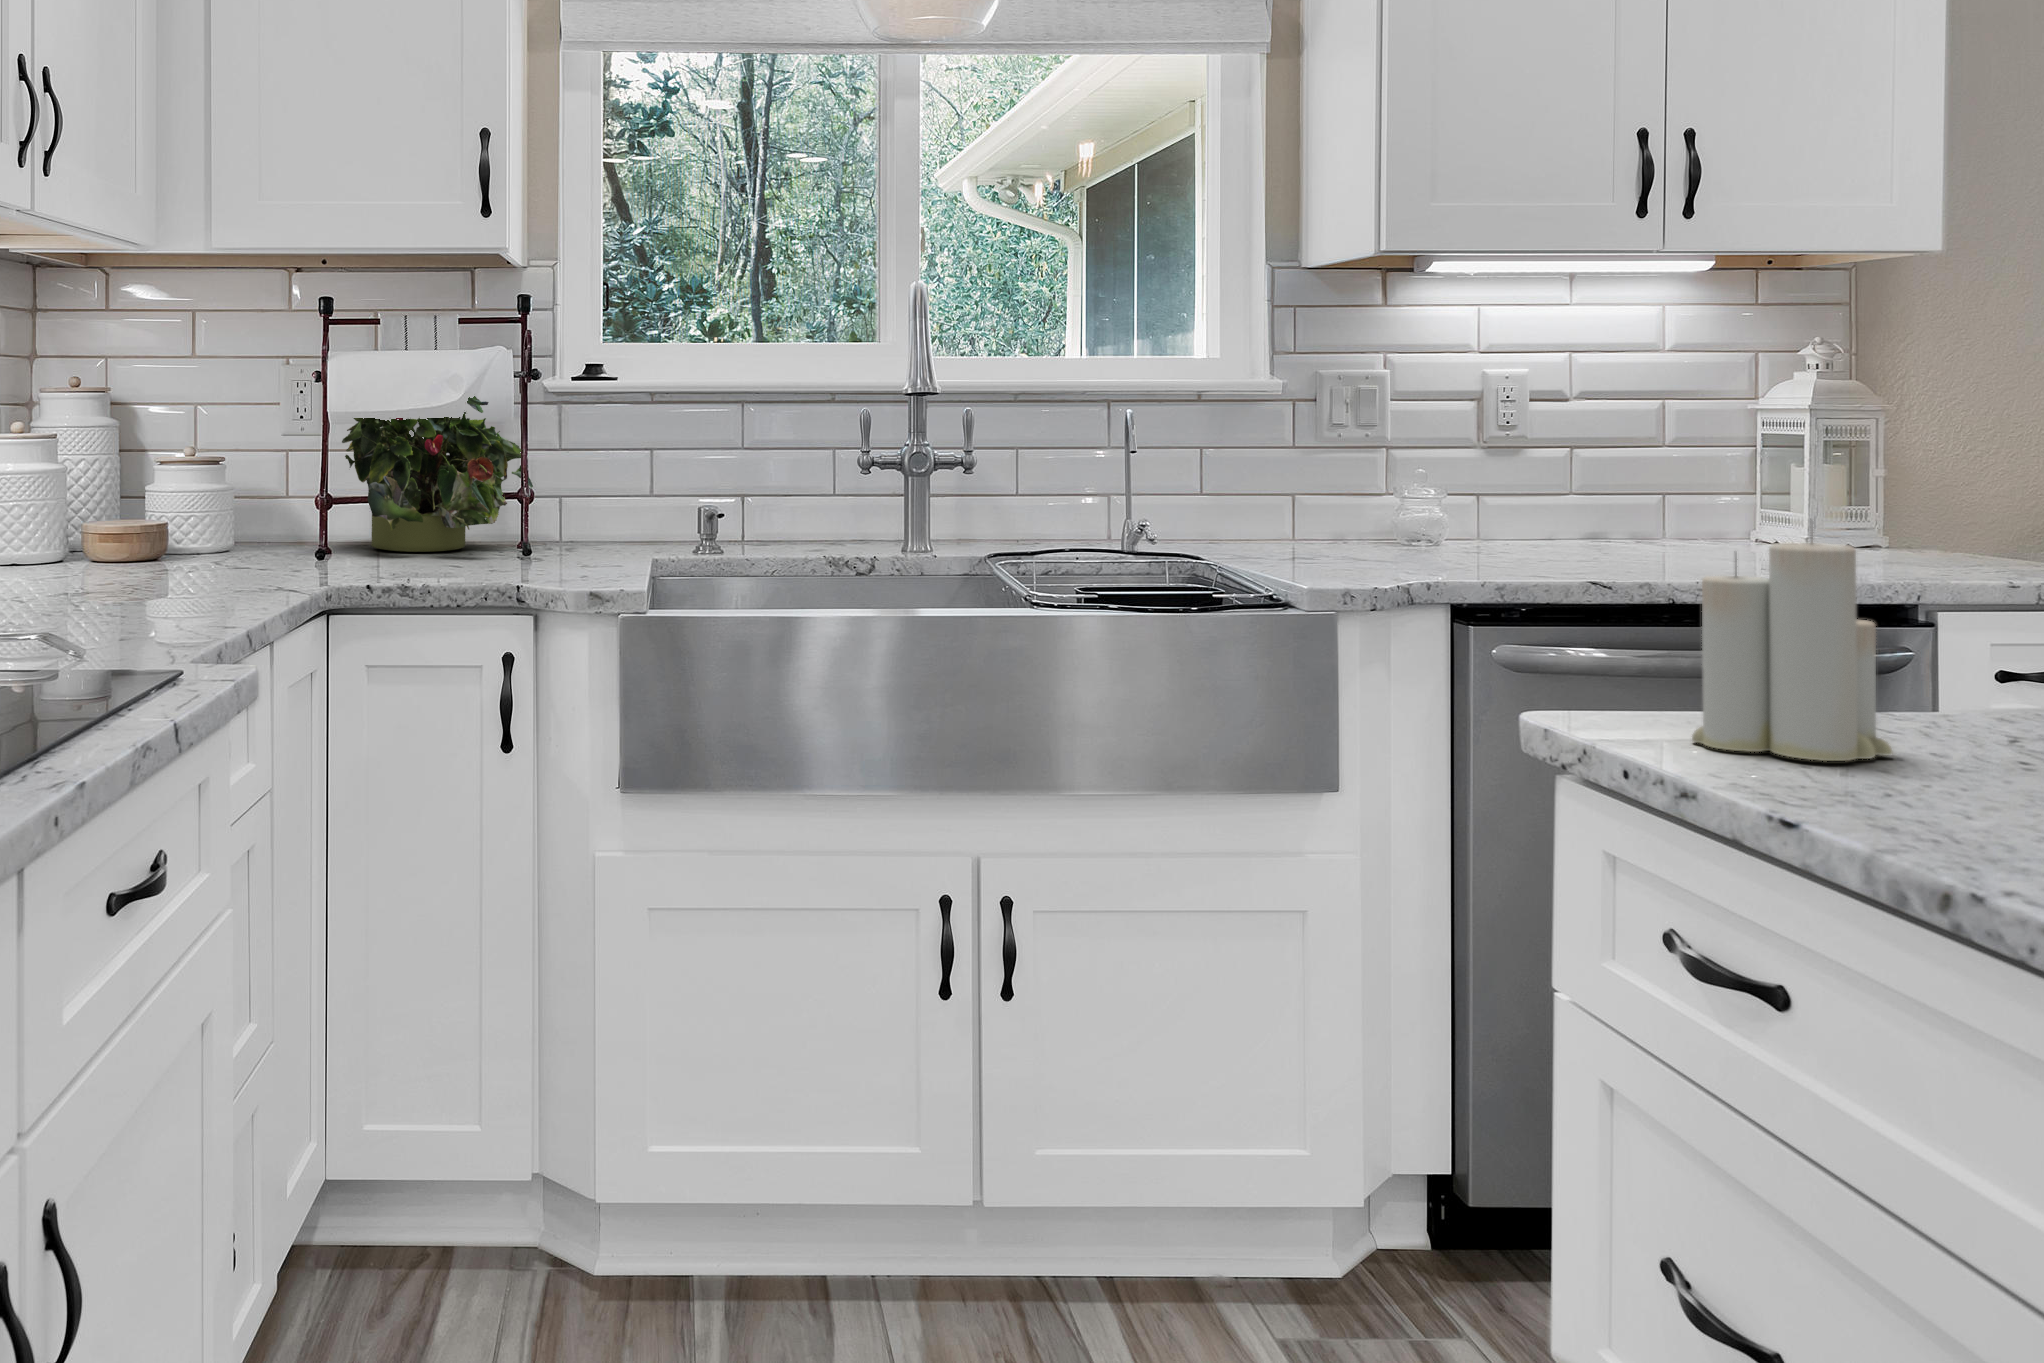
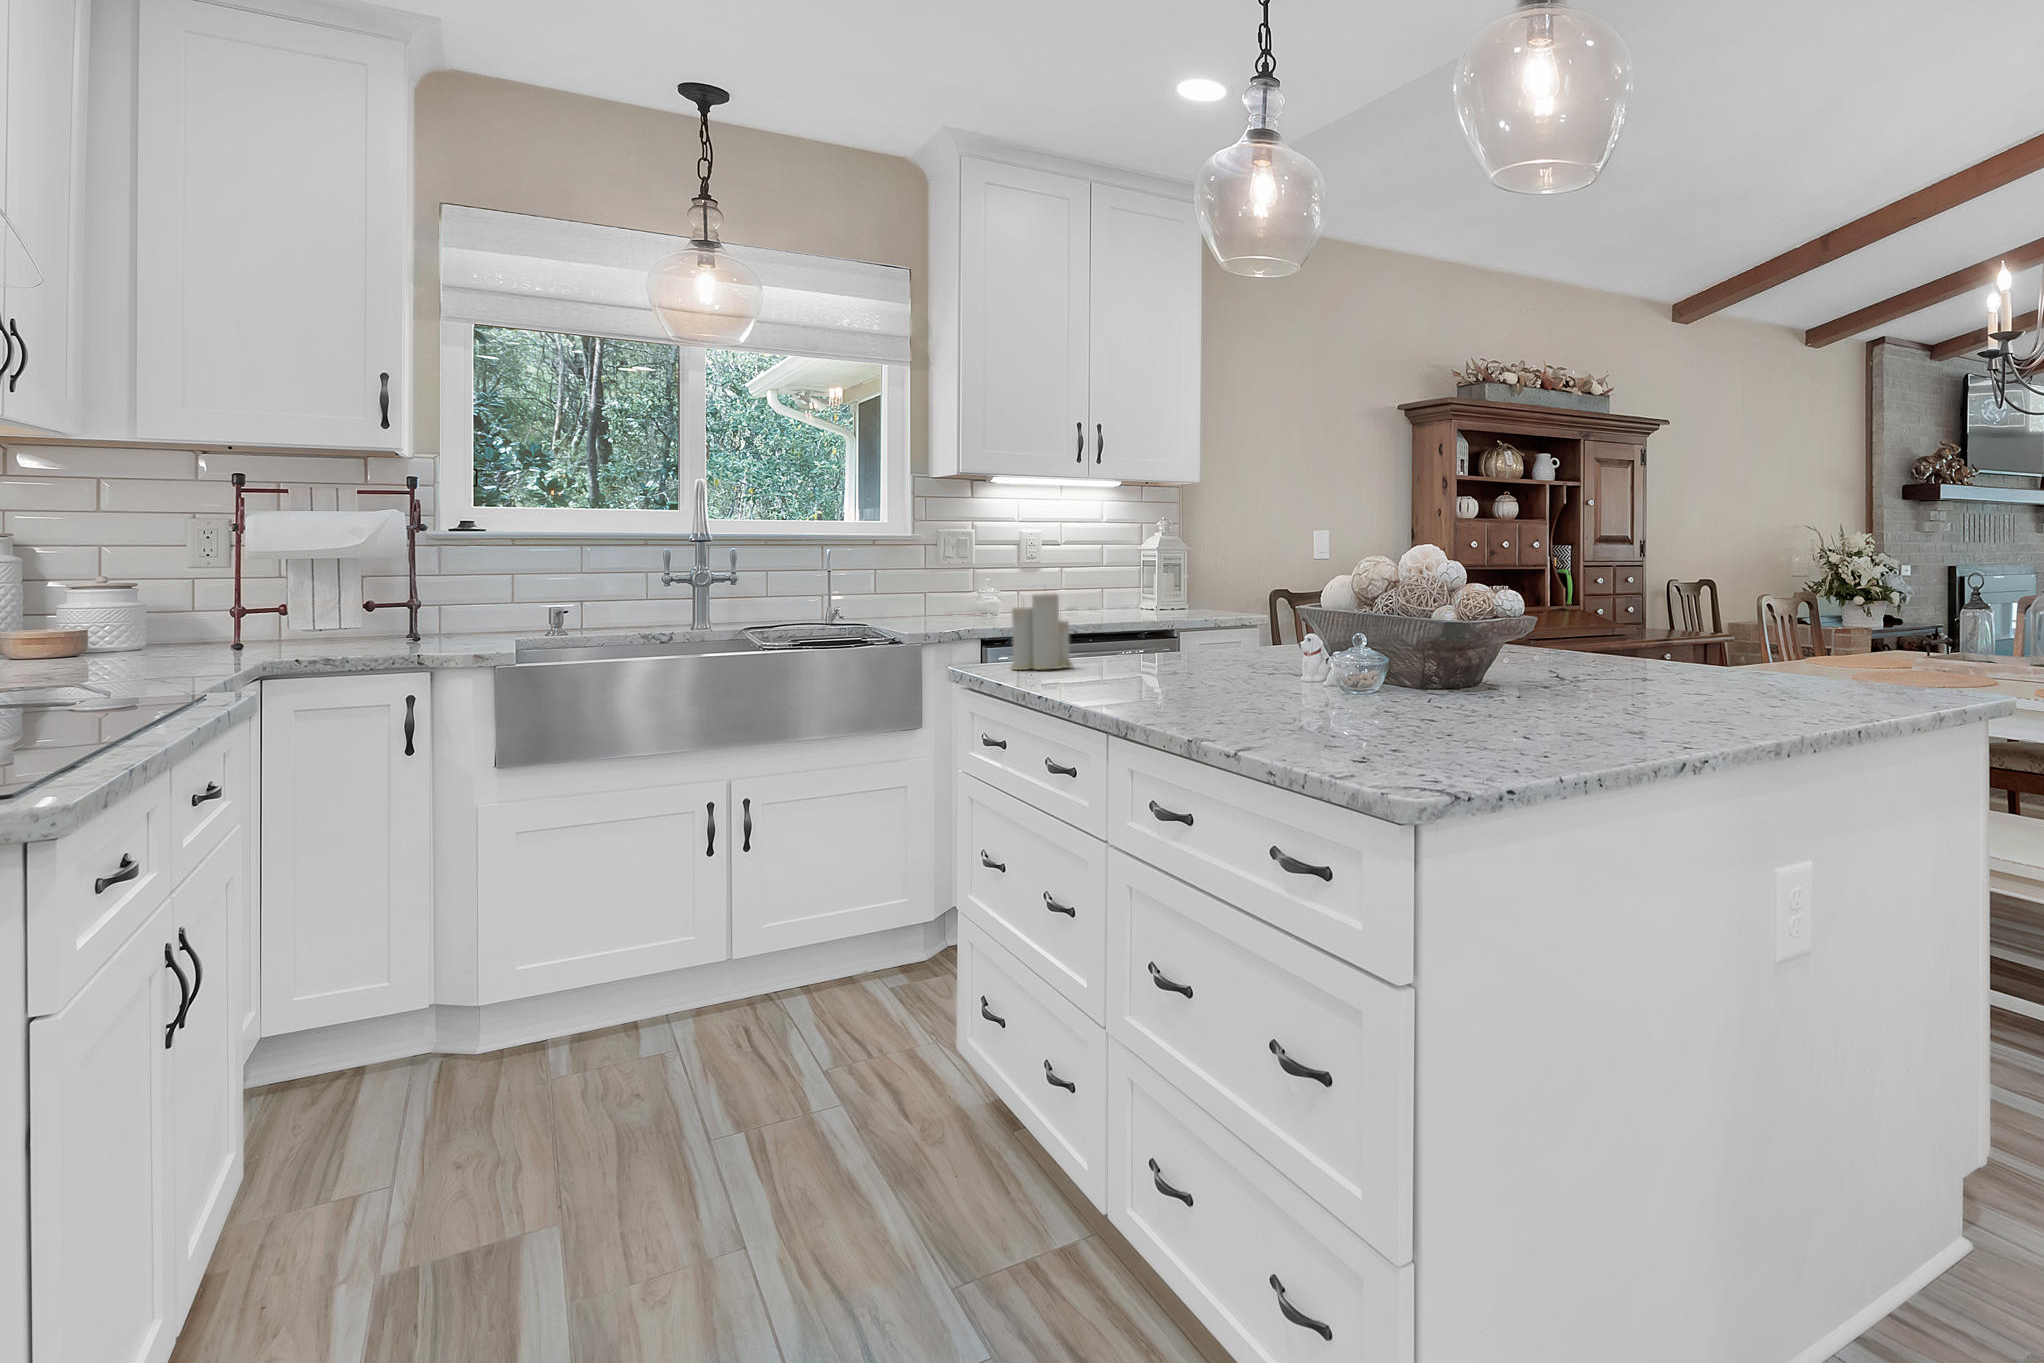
potted plant: present [342,396,533,552] -> none [259,517,421,642]

